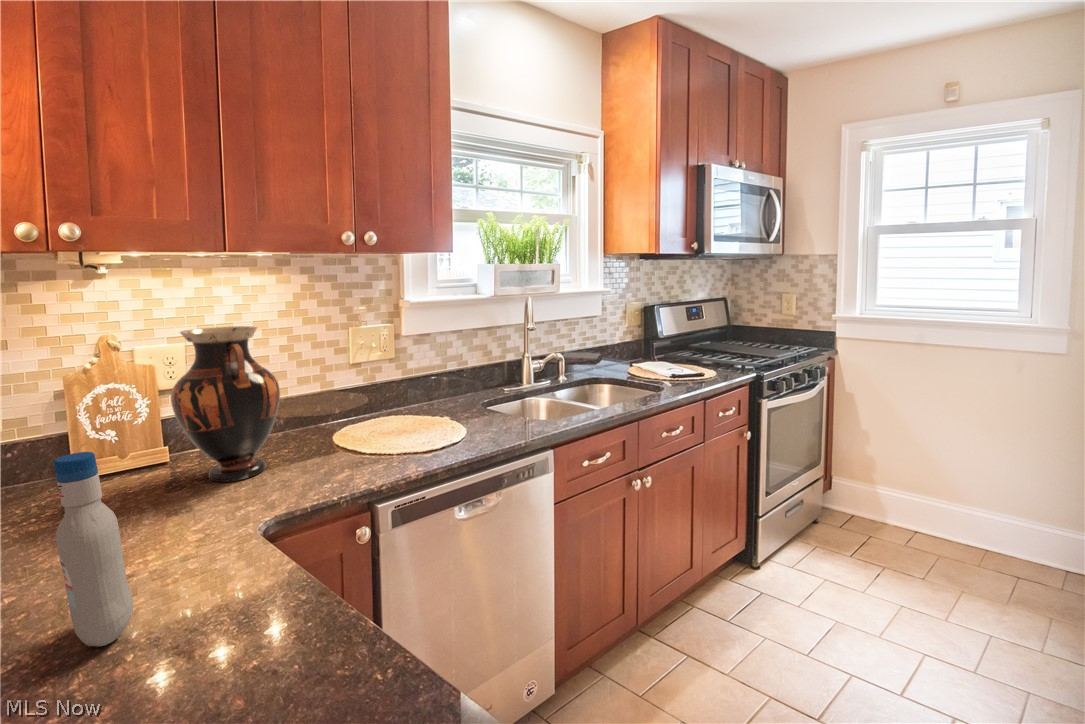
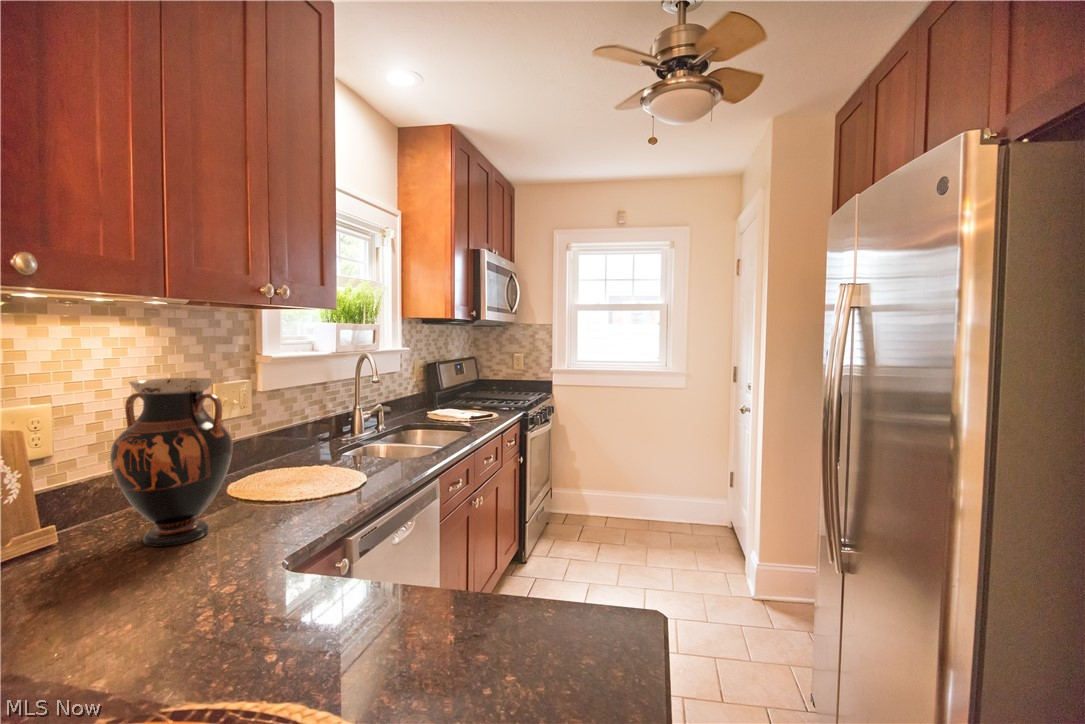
bottle: present [53,452,133,647] -> none [274,467,339,635]

